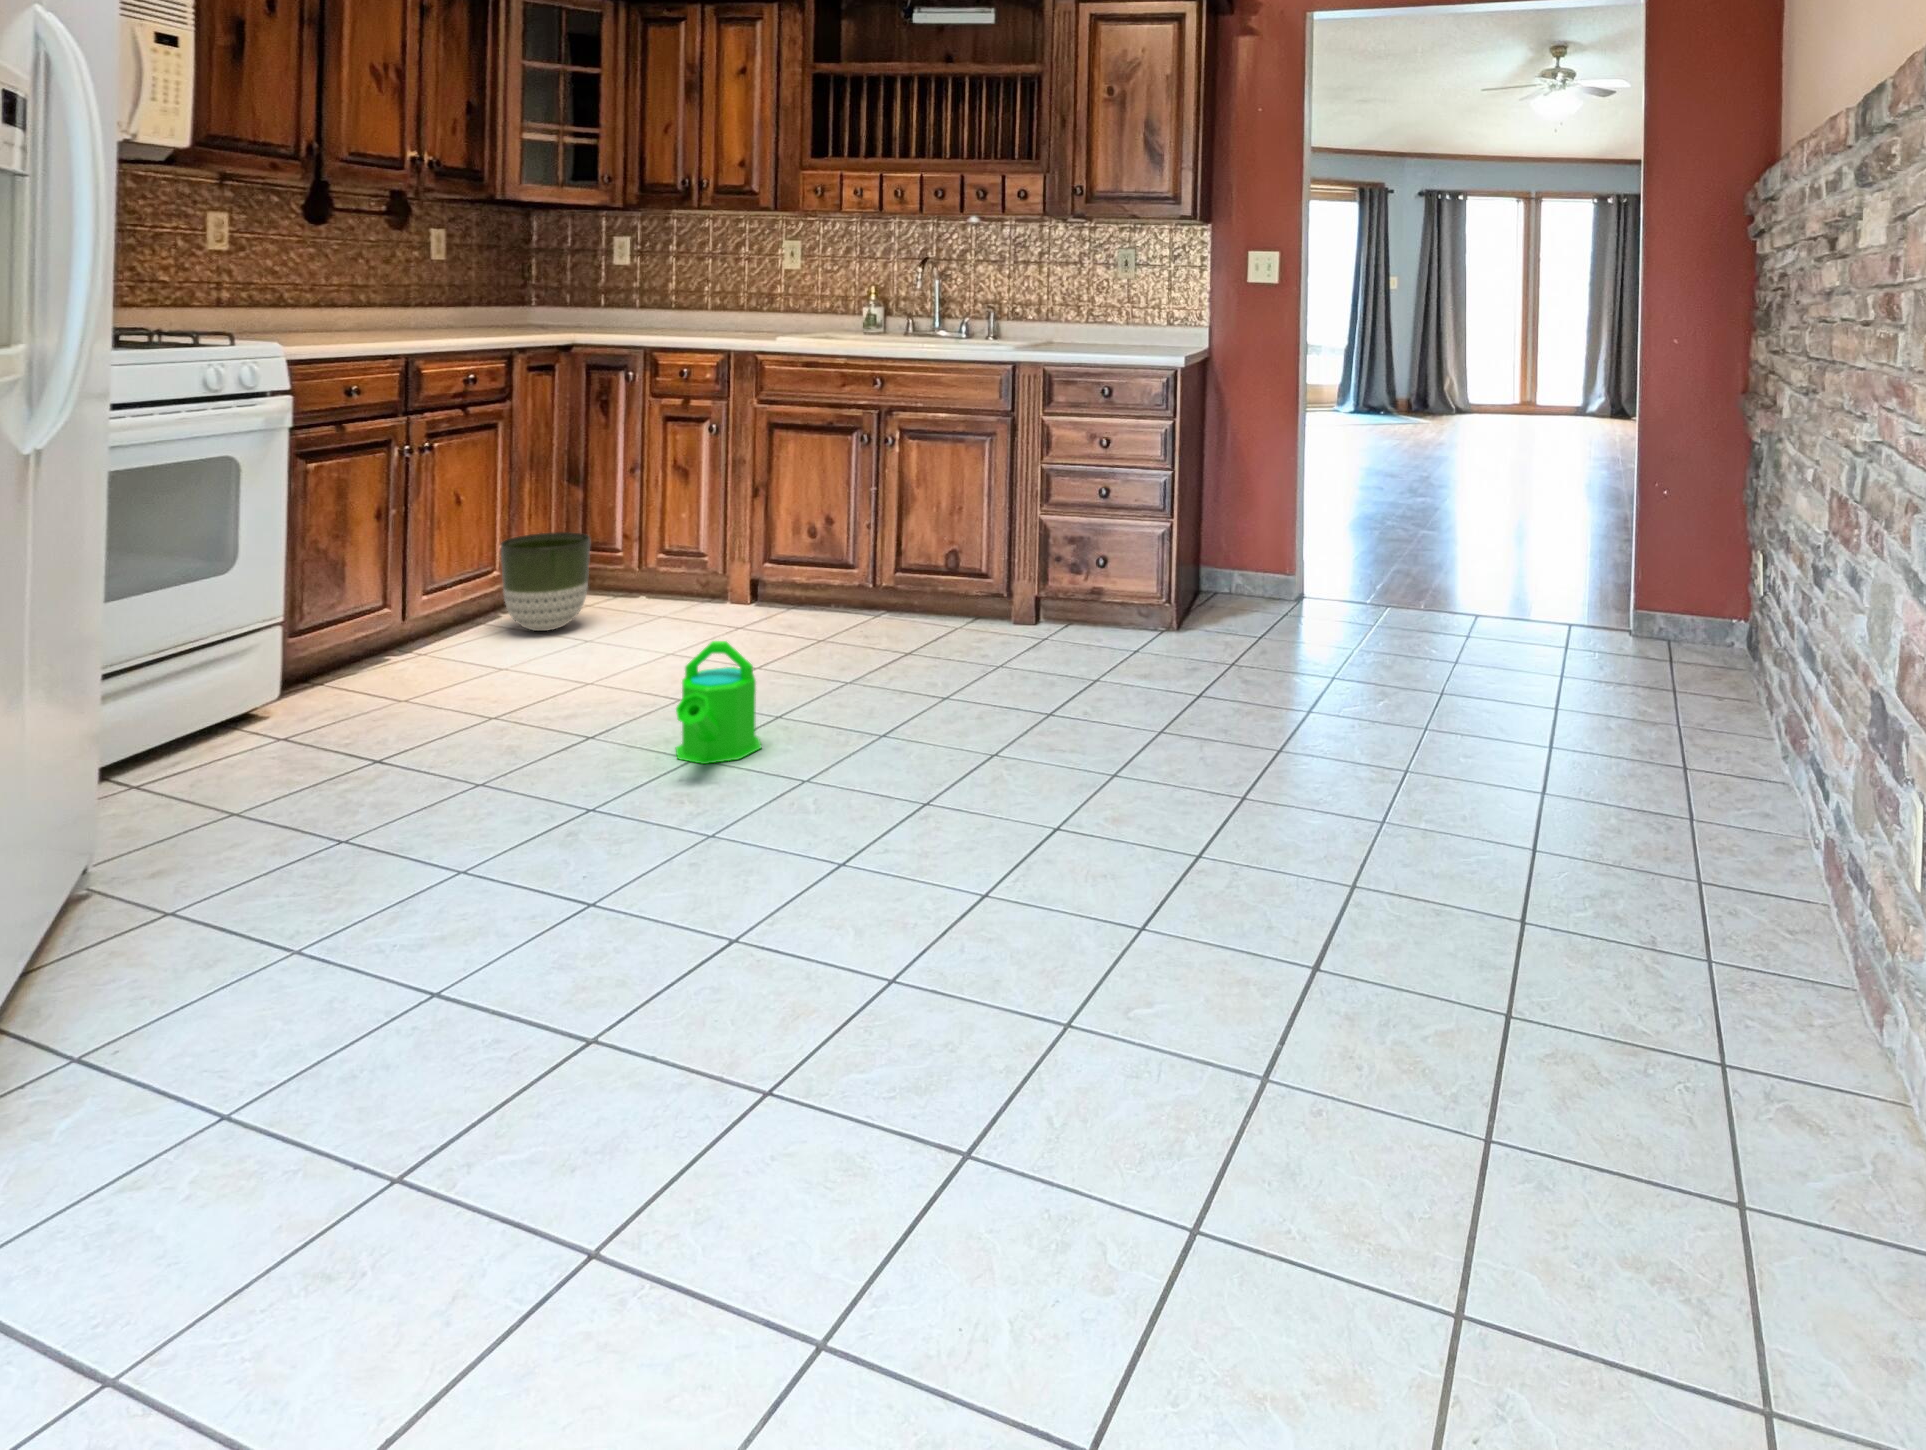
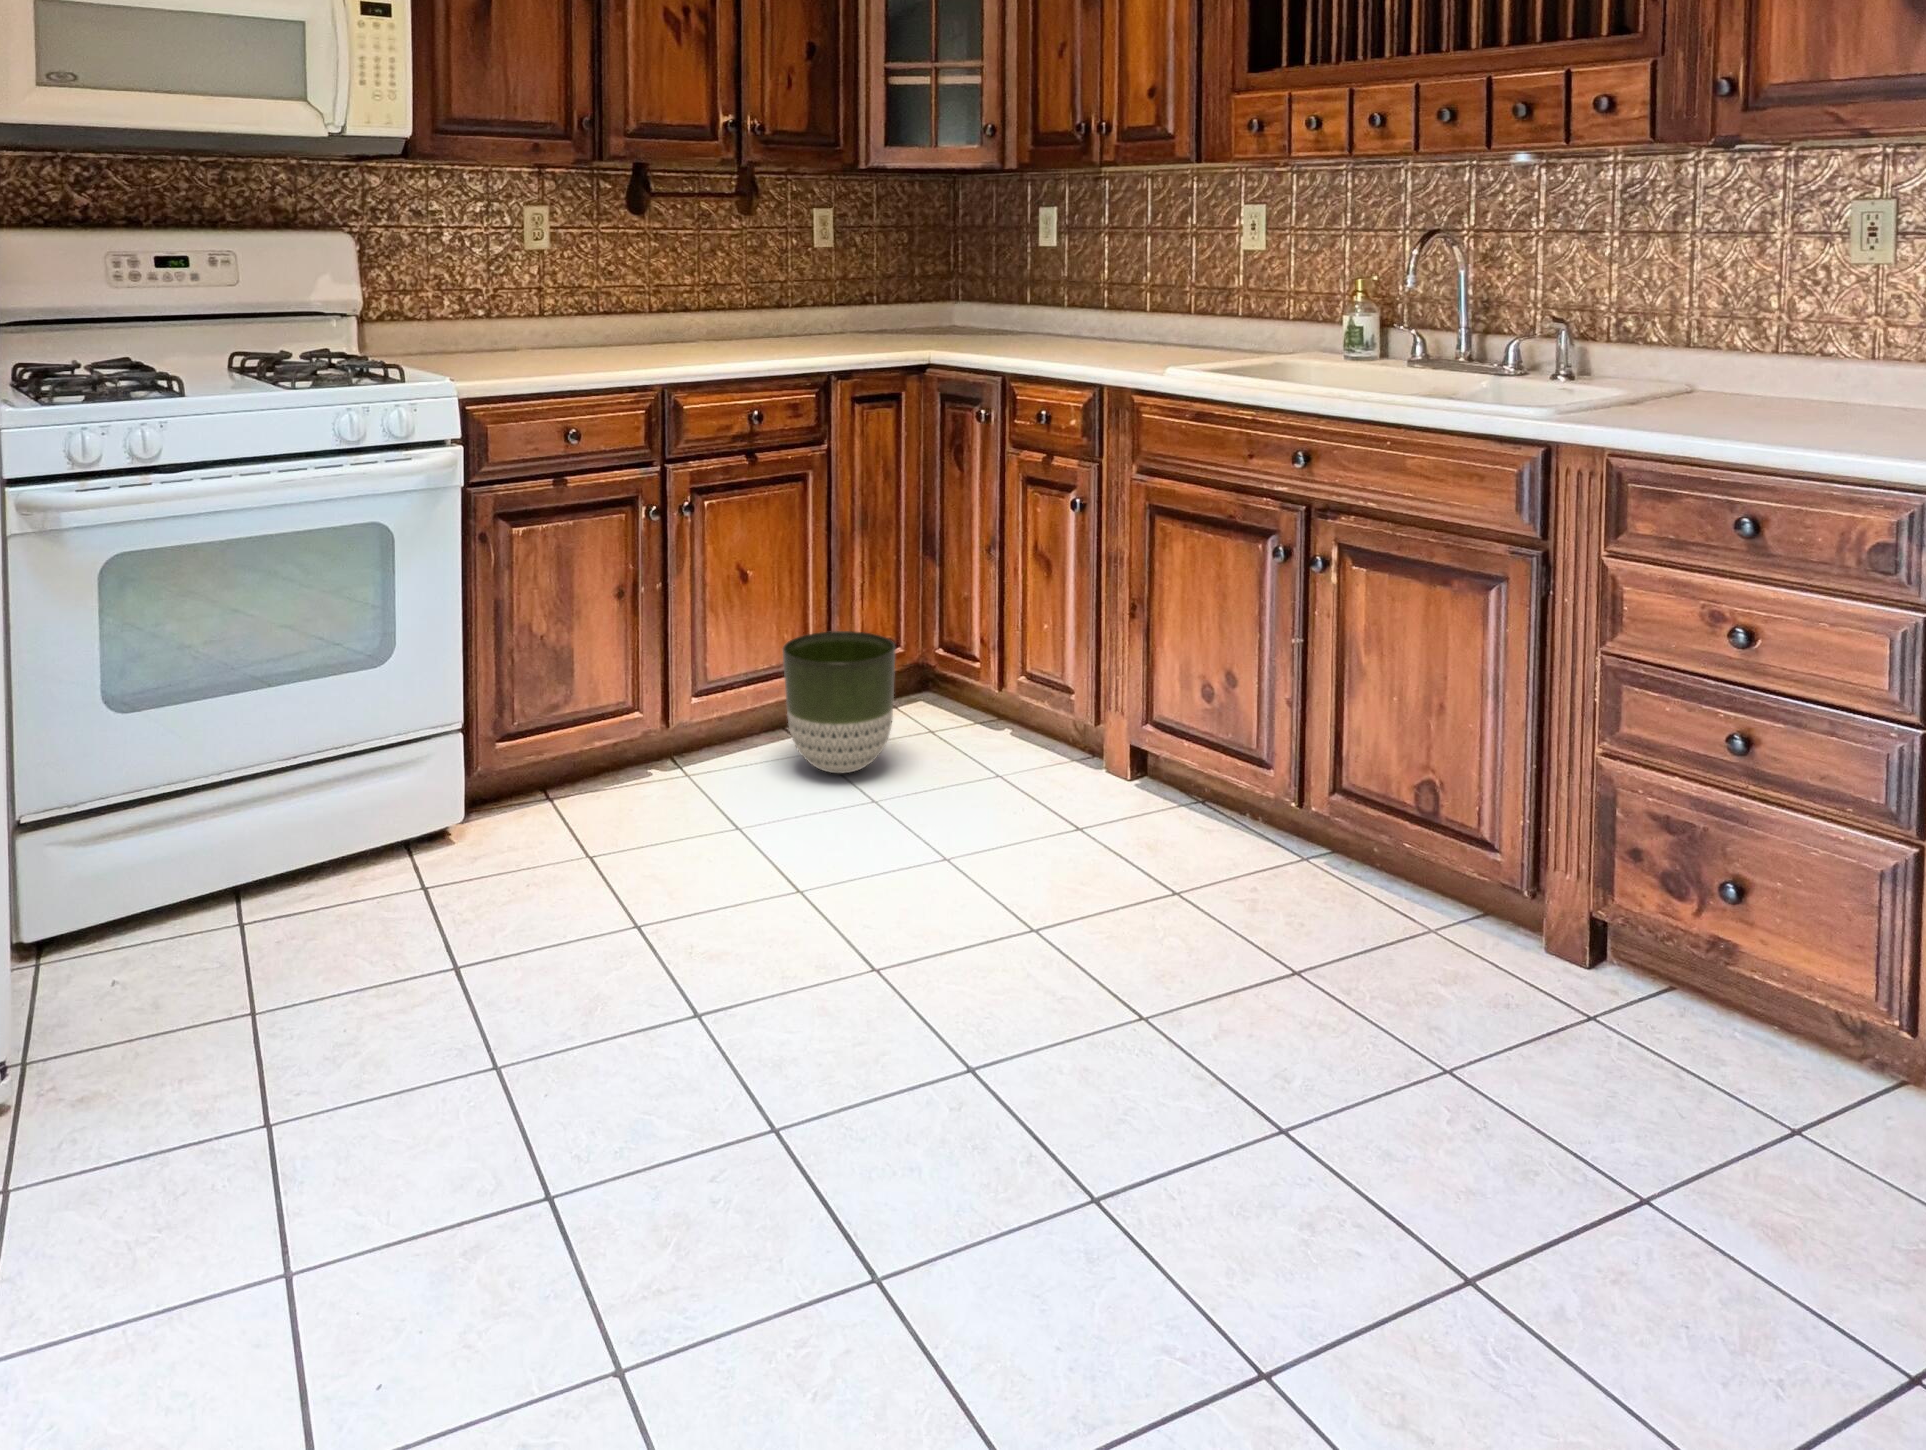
watering can: present [676,641,761,764] -> none [684,942,889,1177]

